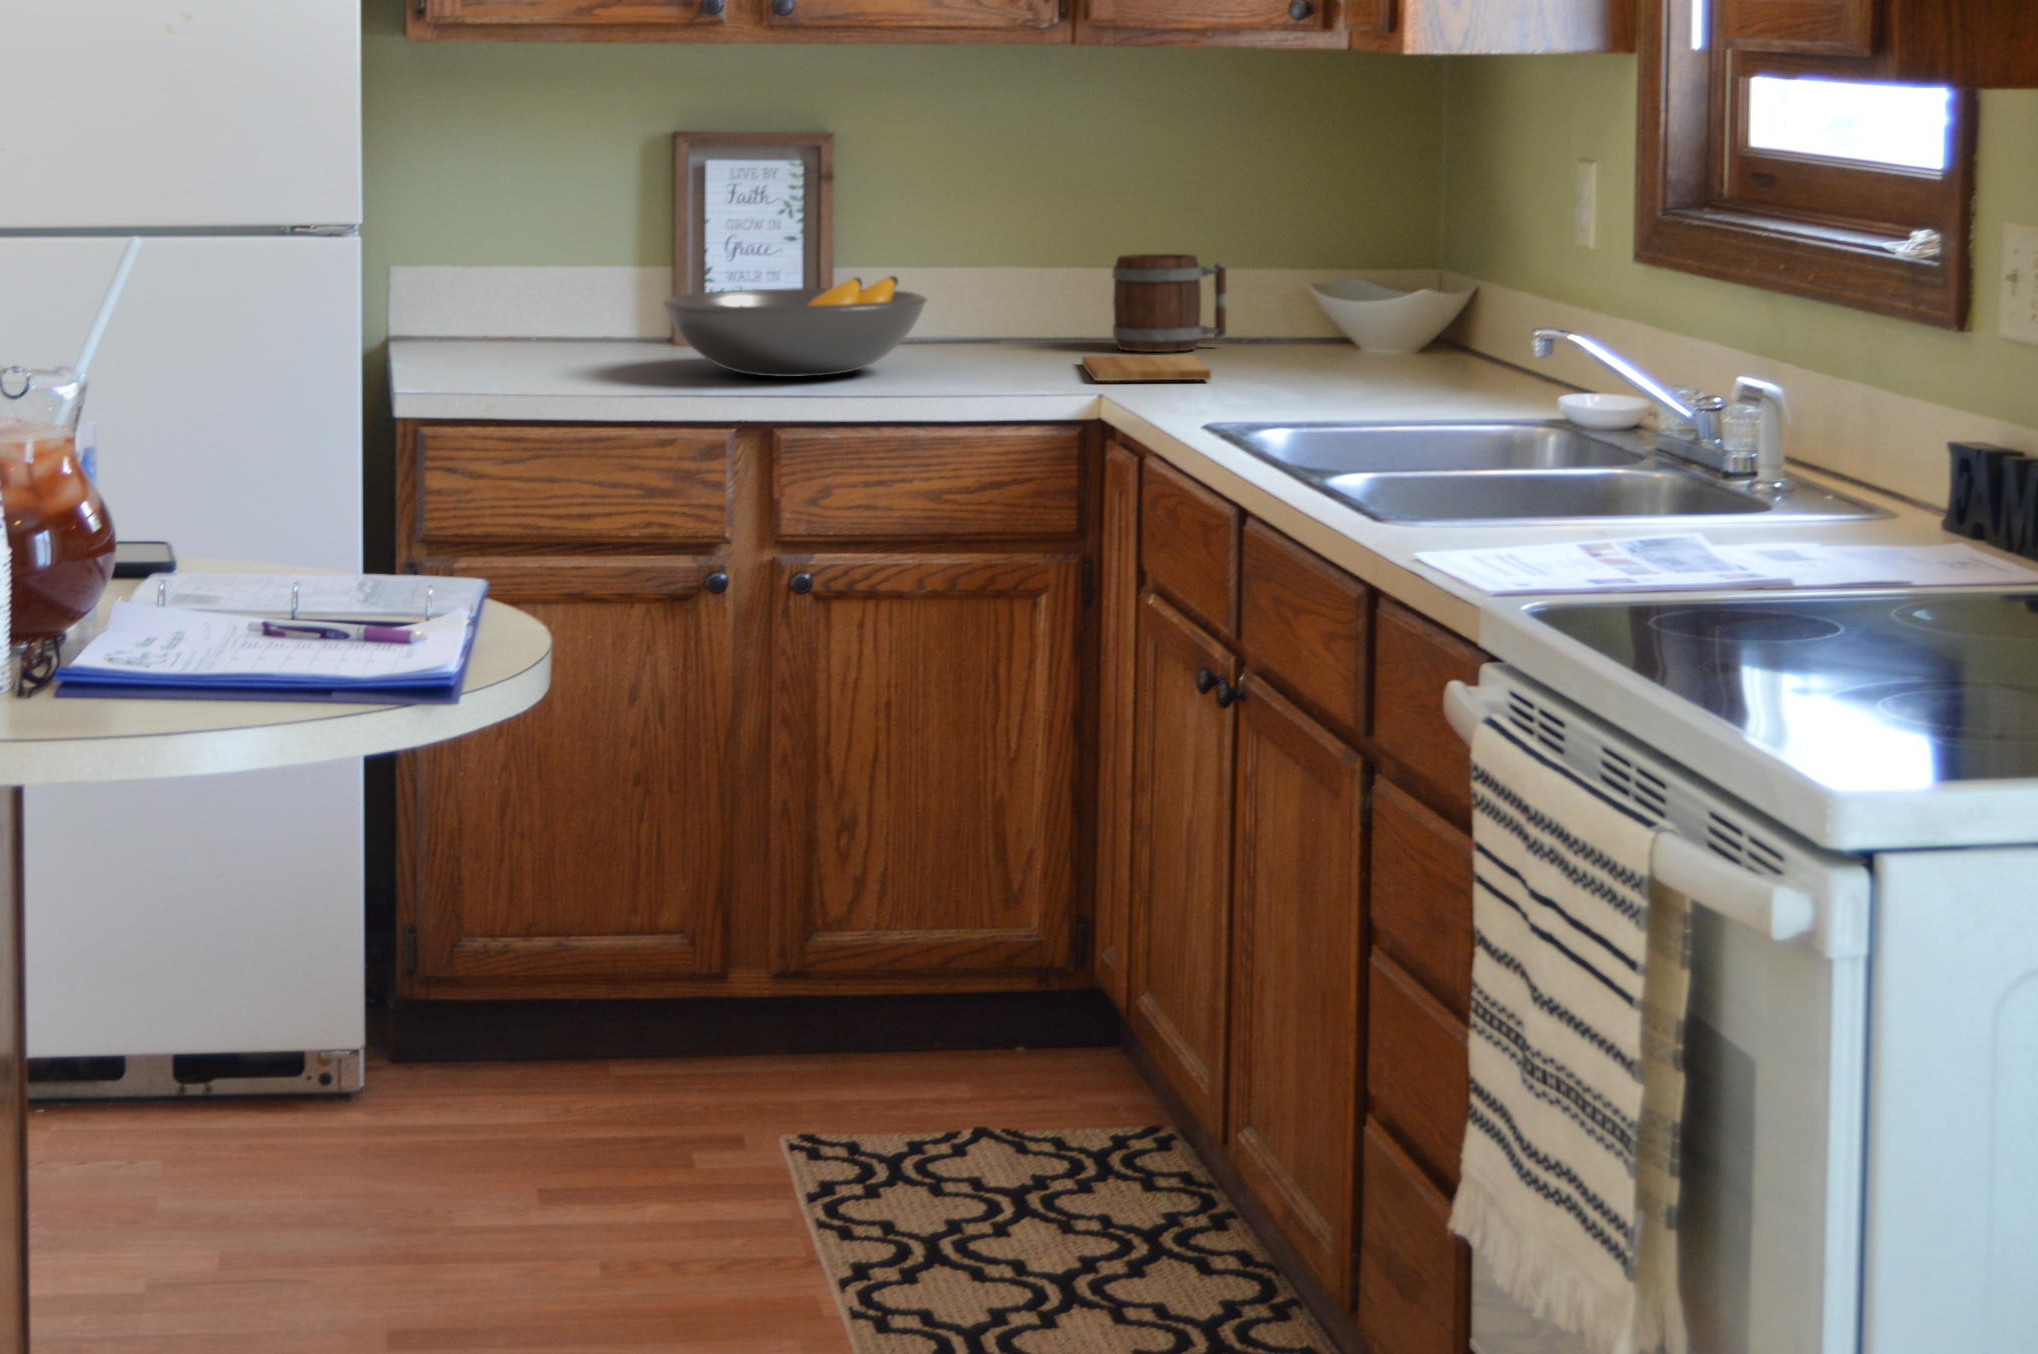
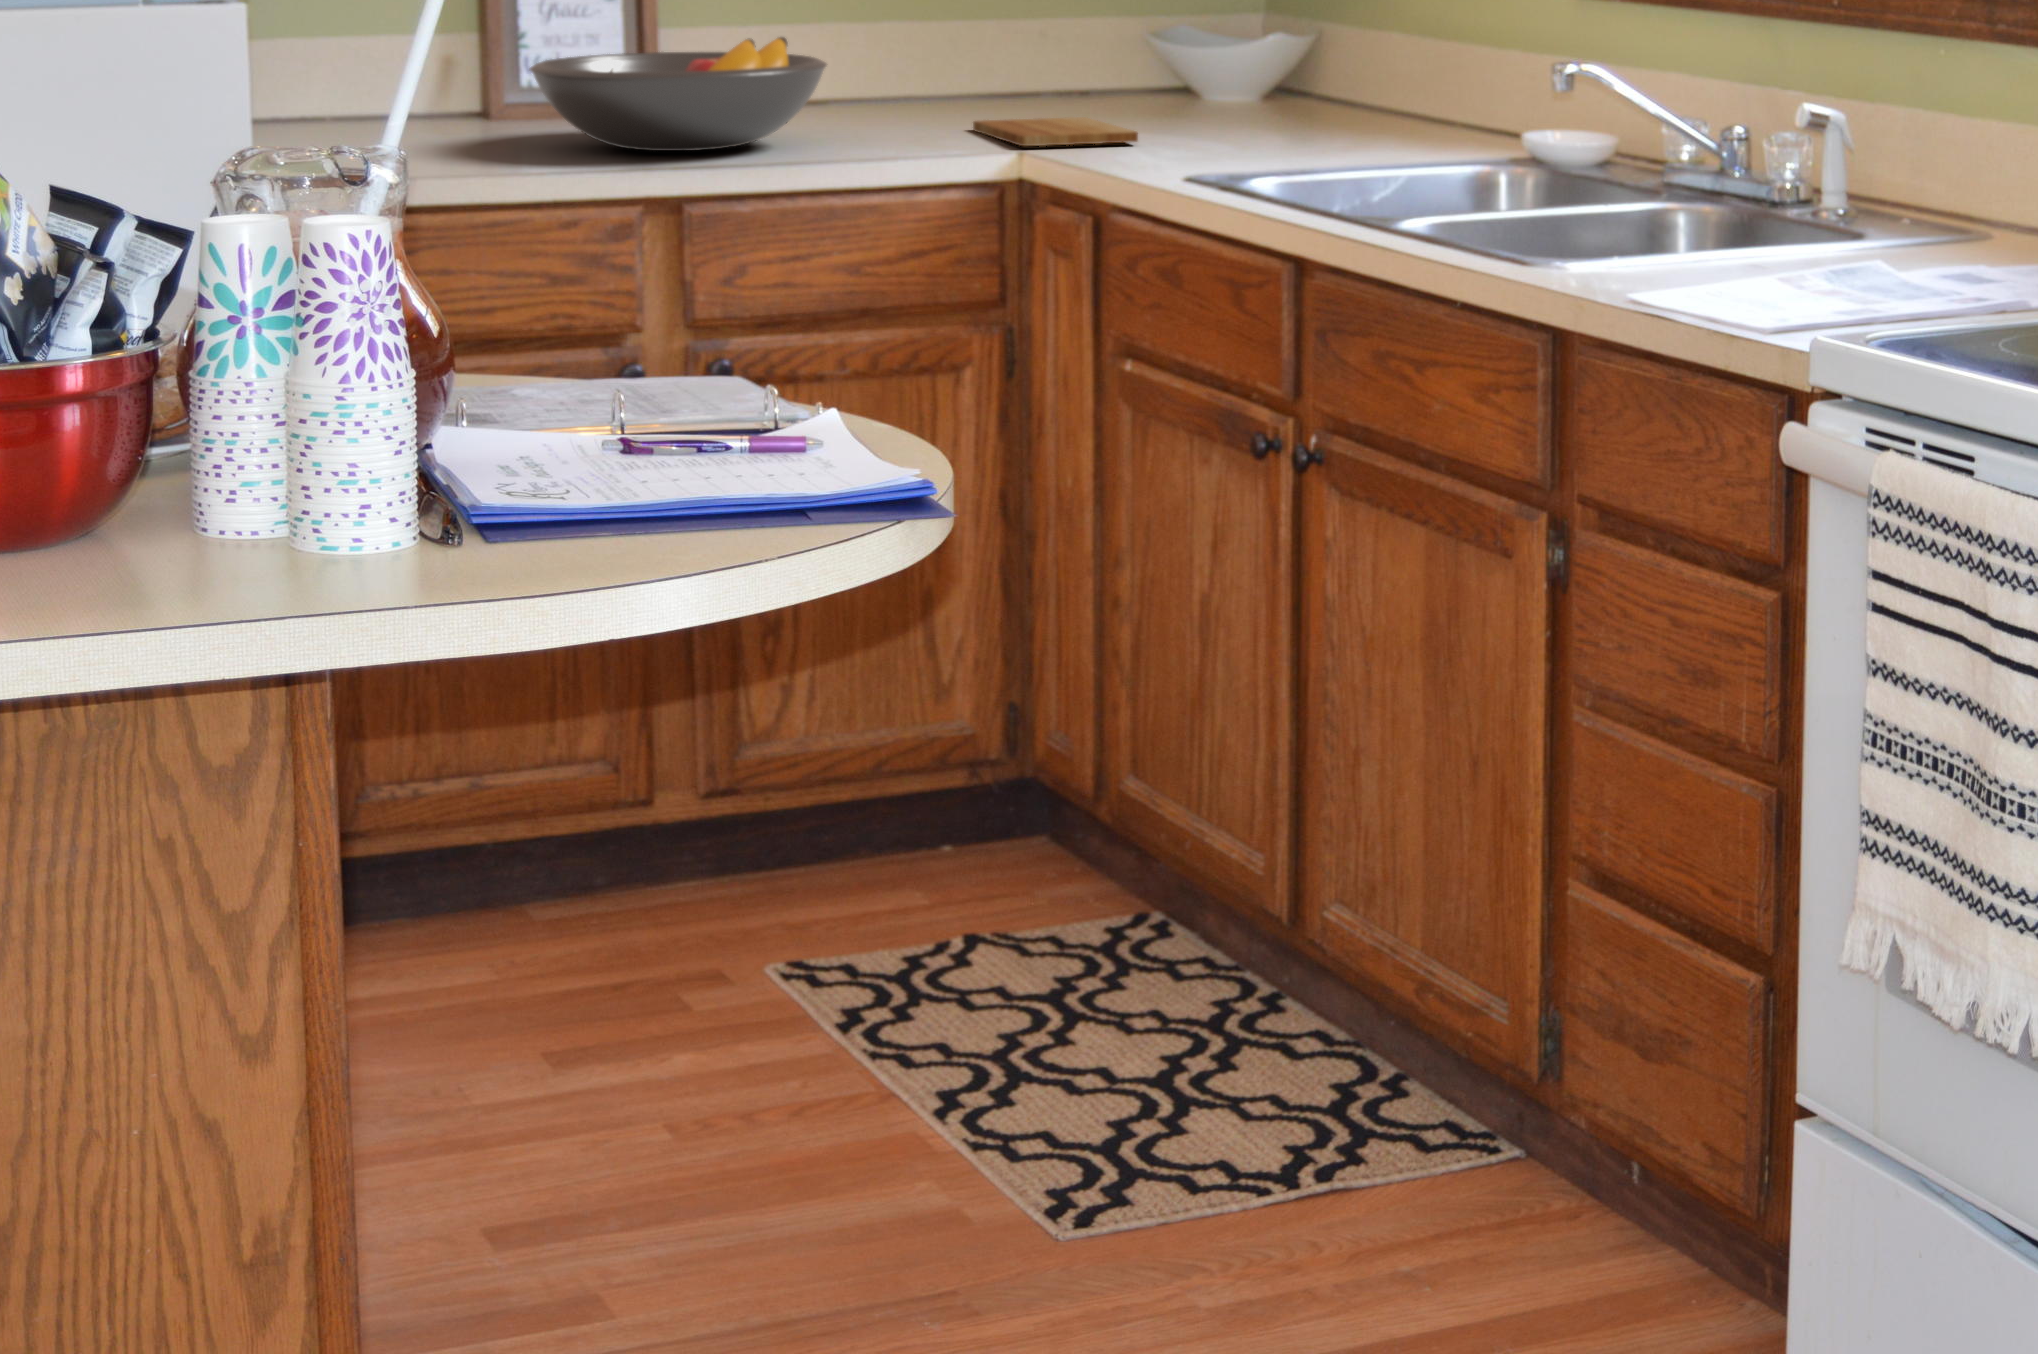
mug: present [1113,254,1226,352] -> none [976,10,1092,115]

